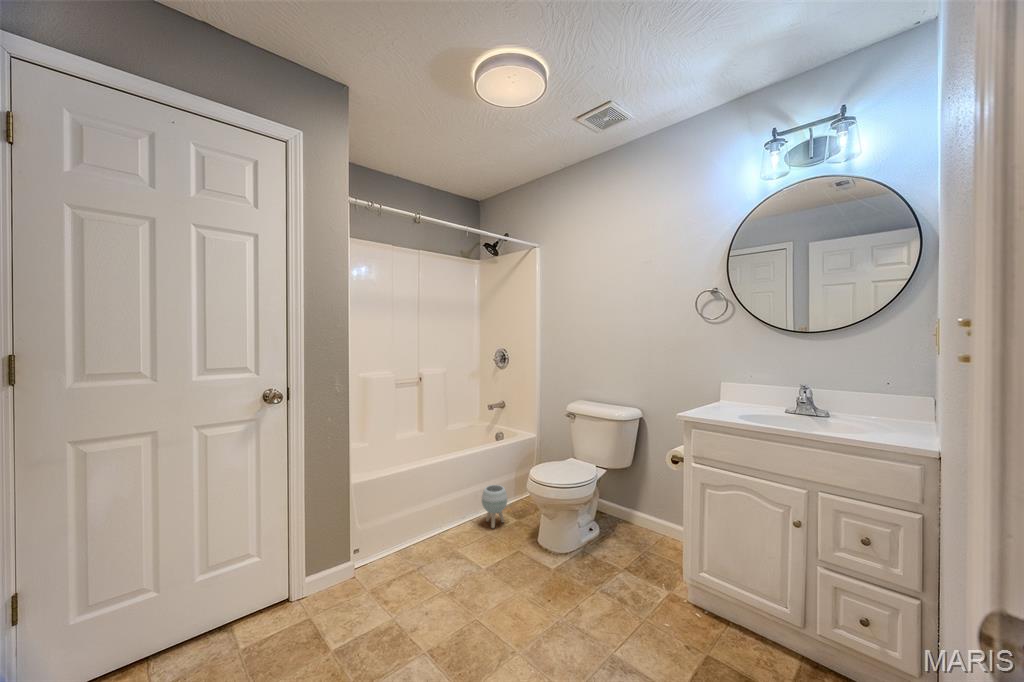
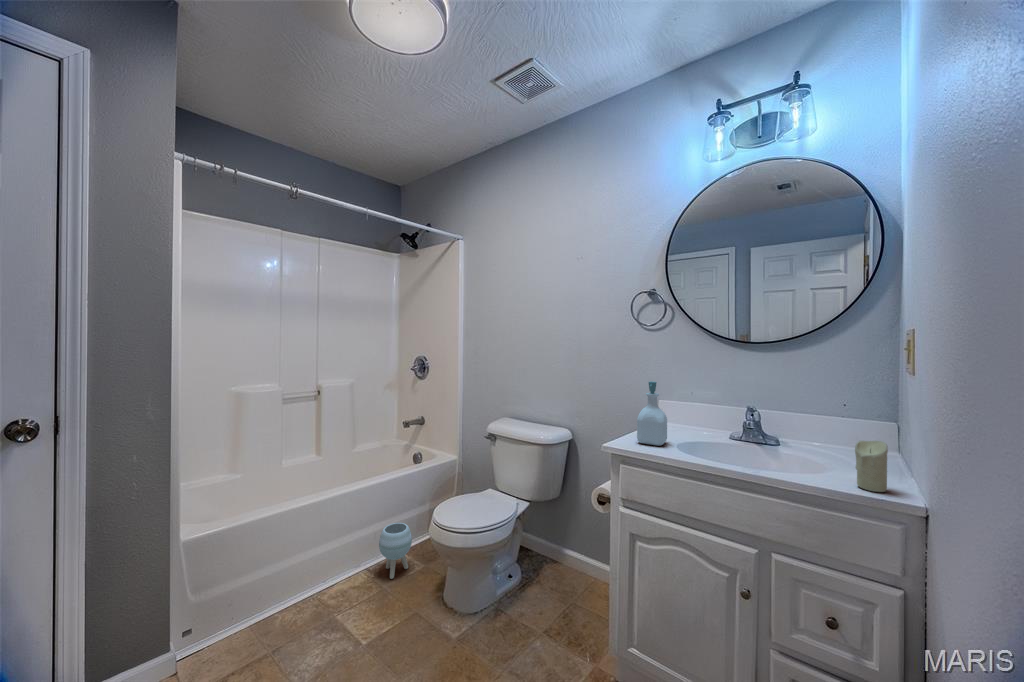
soap bottle: none [705,364,730,416] -> present [637,381,667,446]
candle: none [886,404,912,443] -> present [855,441,888,492]

